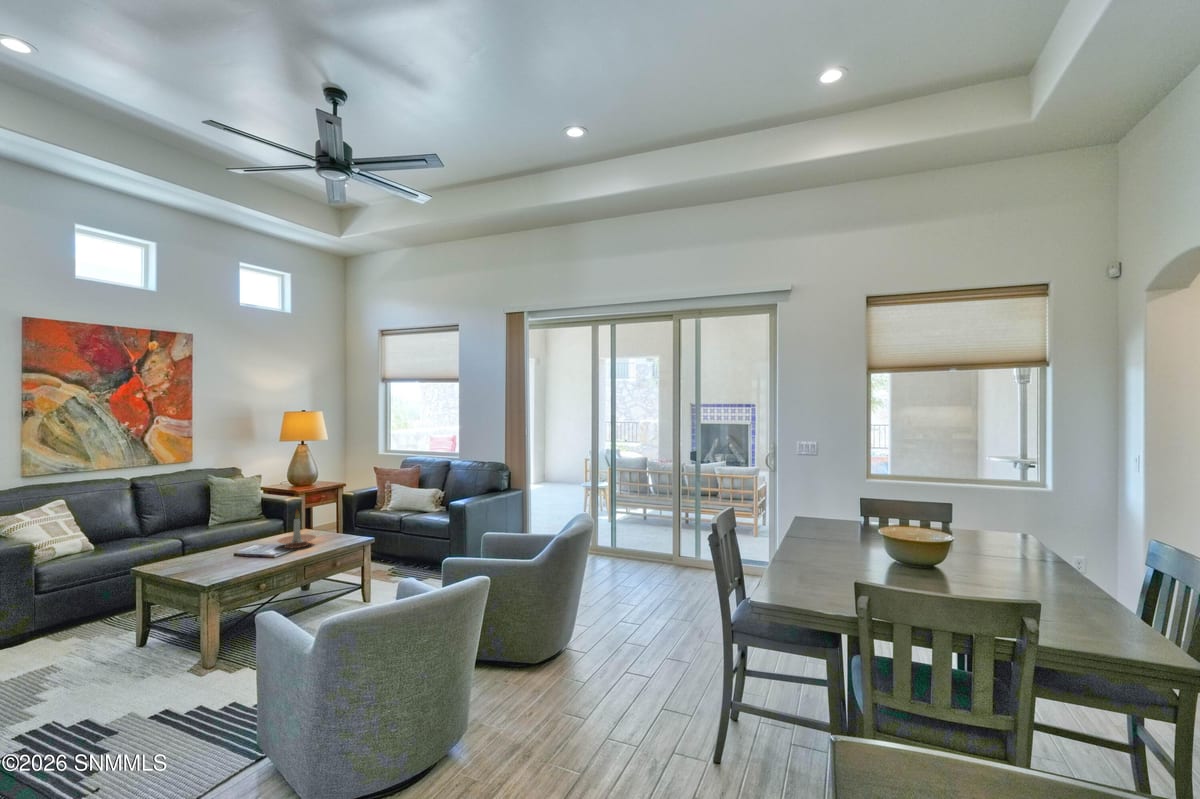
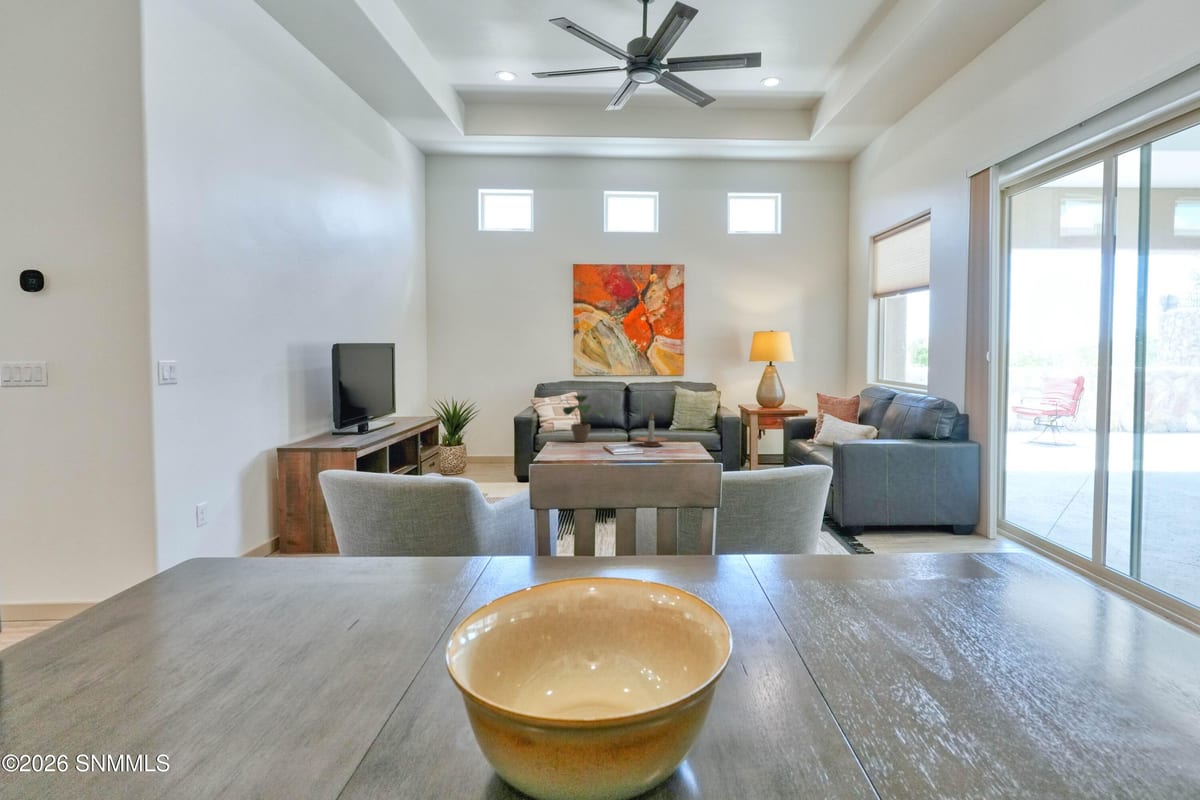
potted plant: none [172,505,243,565] -> present [563,396,604,442]

